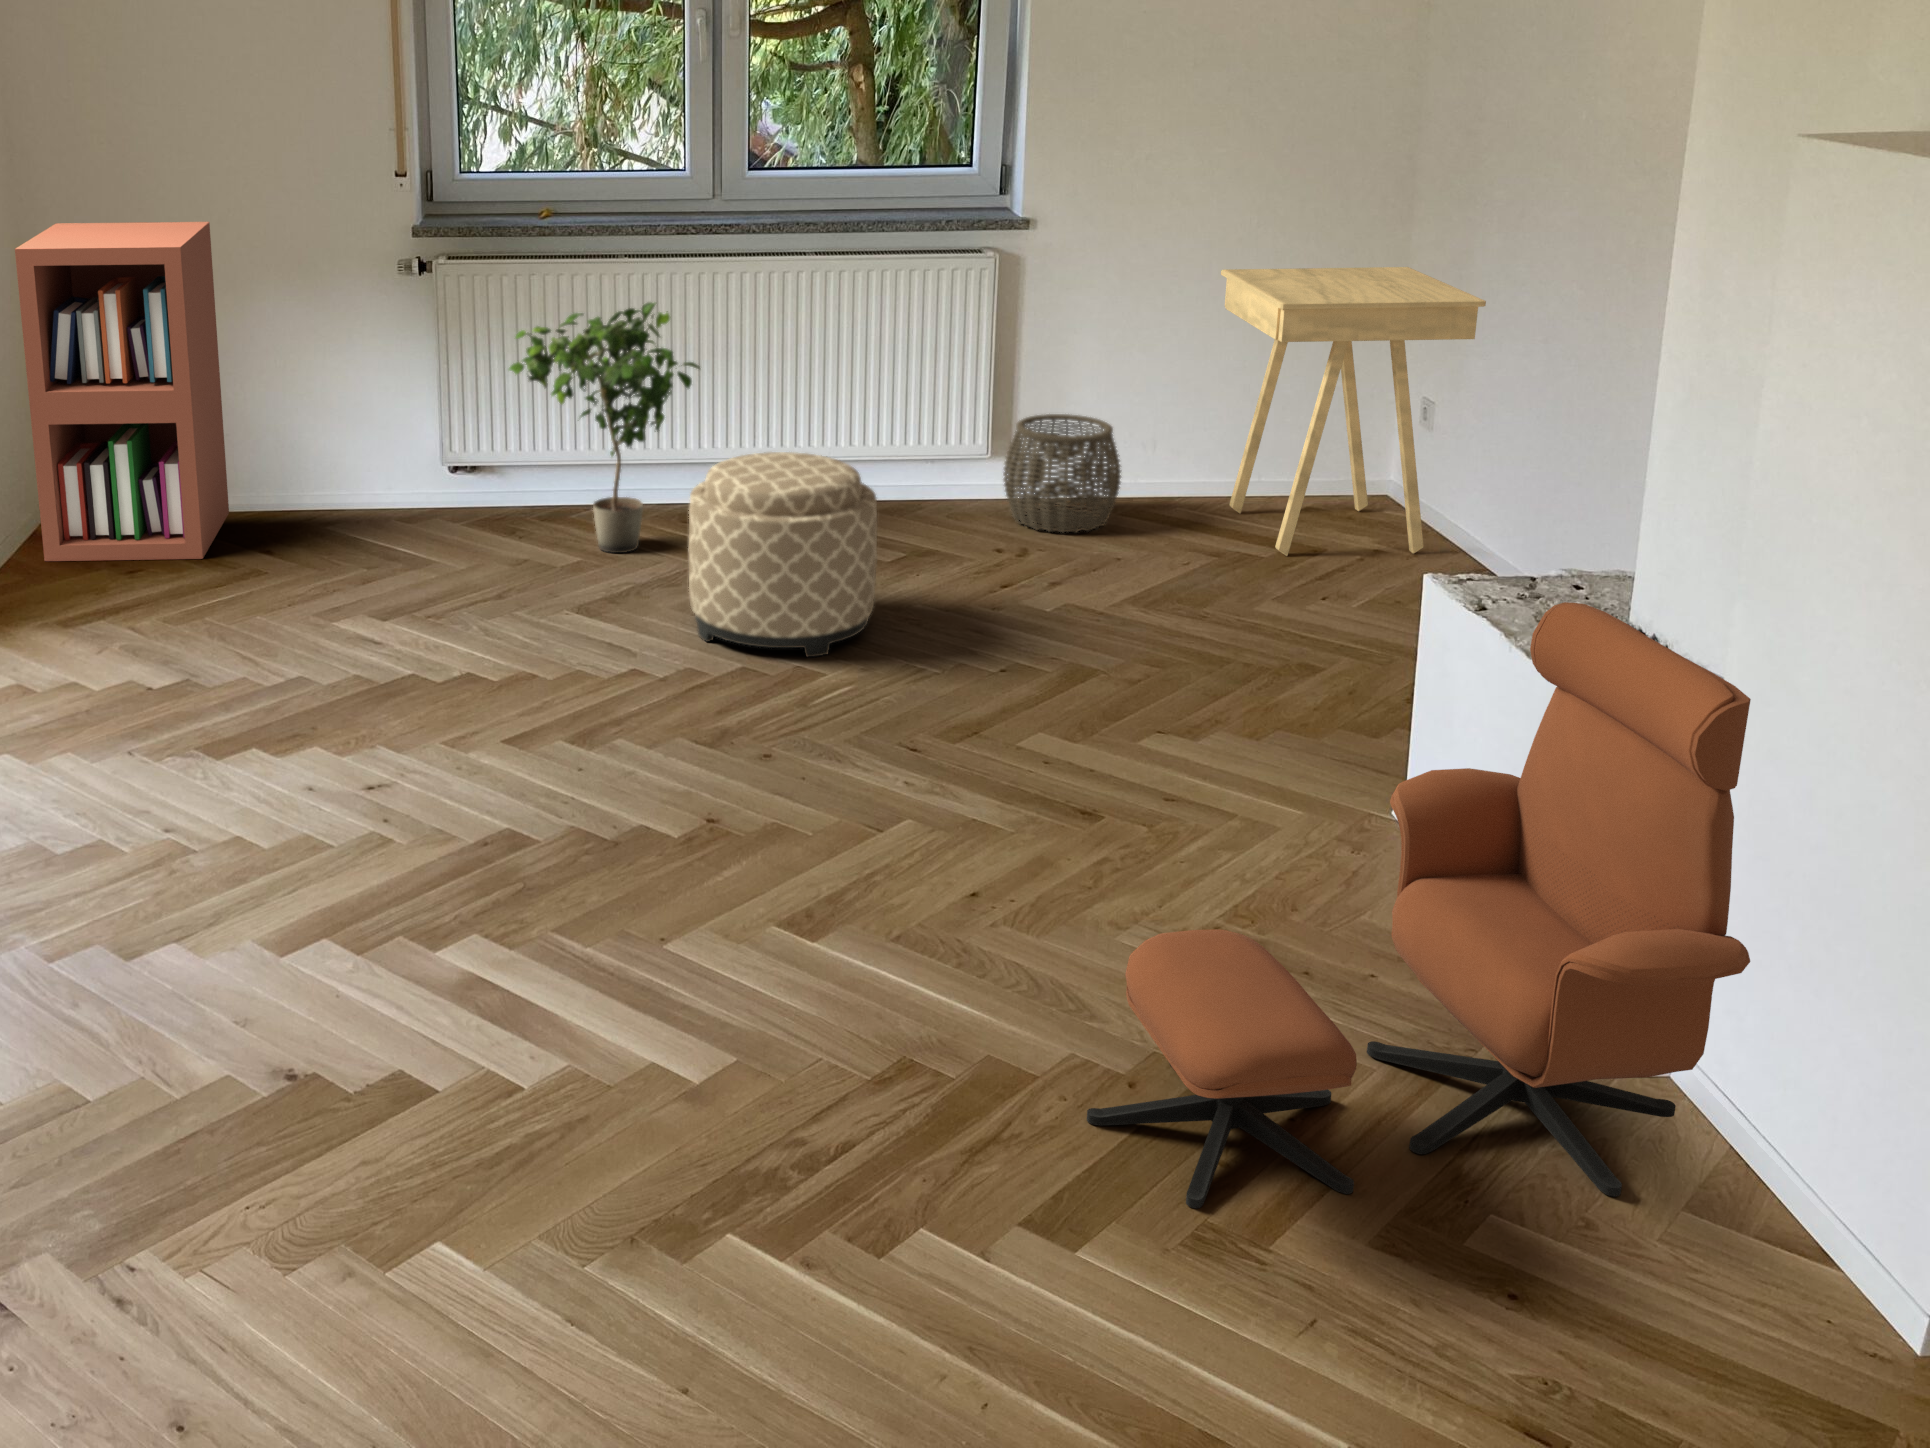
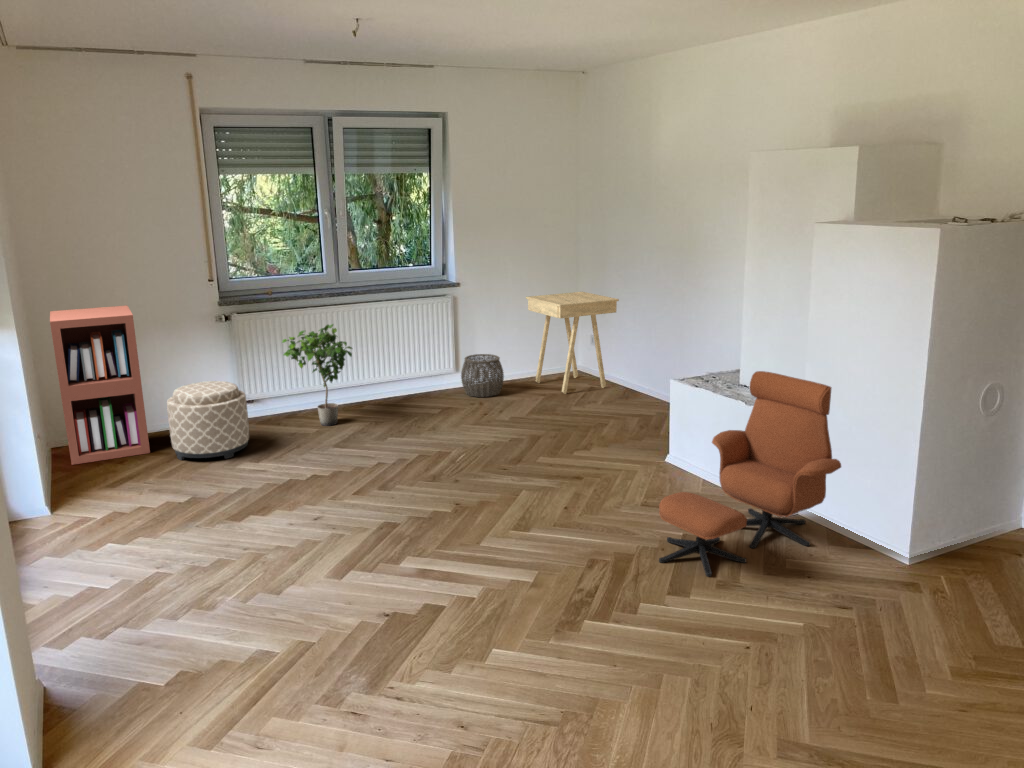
ottoman: present [689,452,877,657] -> present [167,381,249,460]

